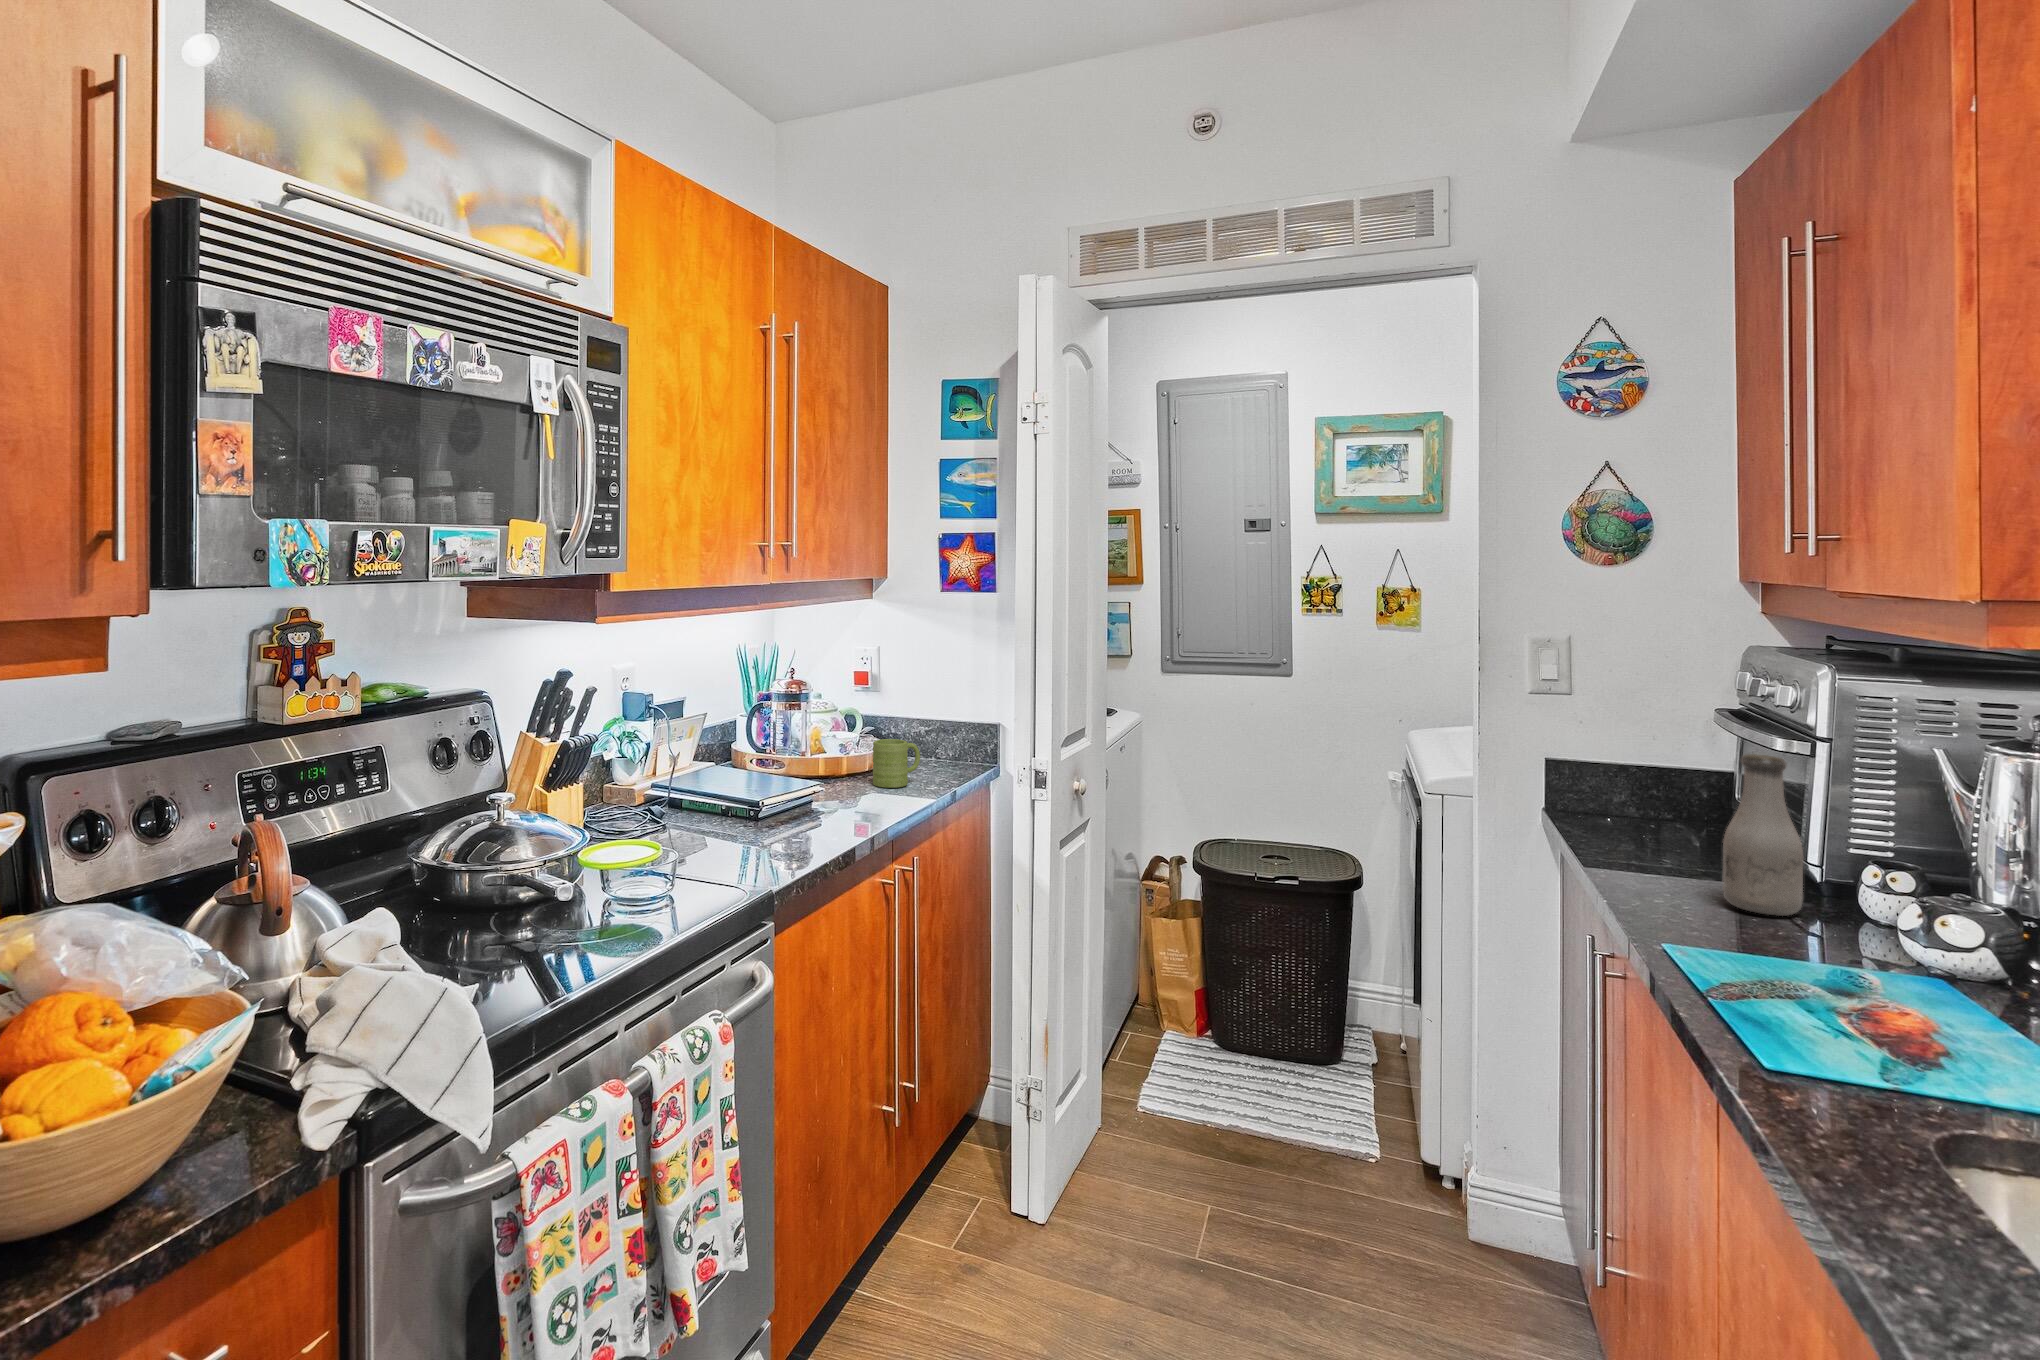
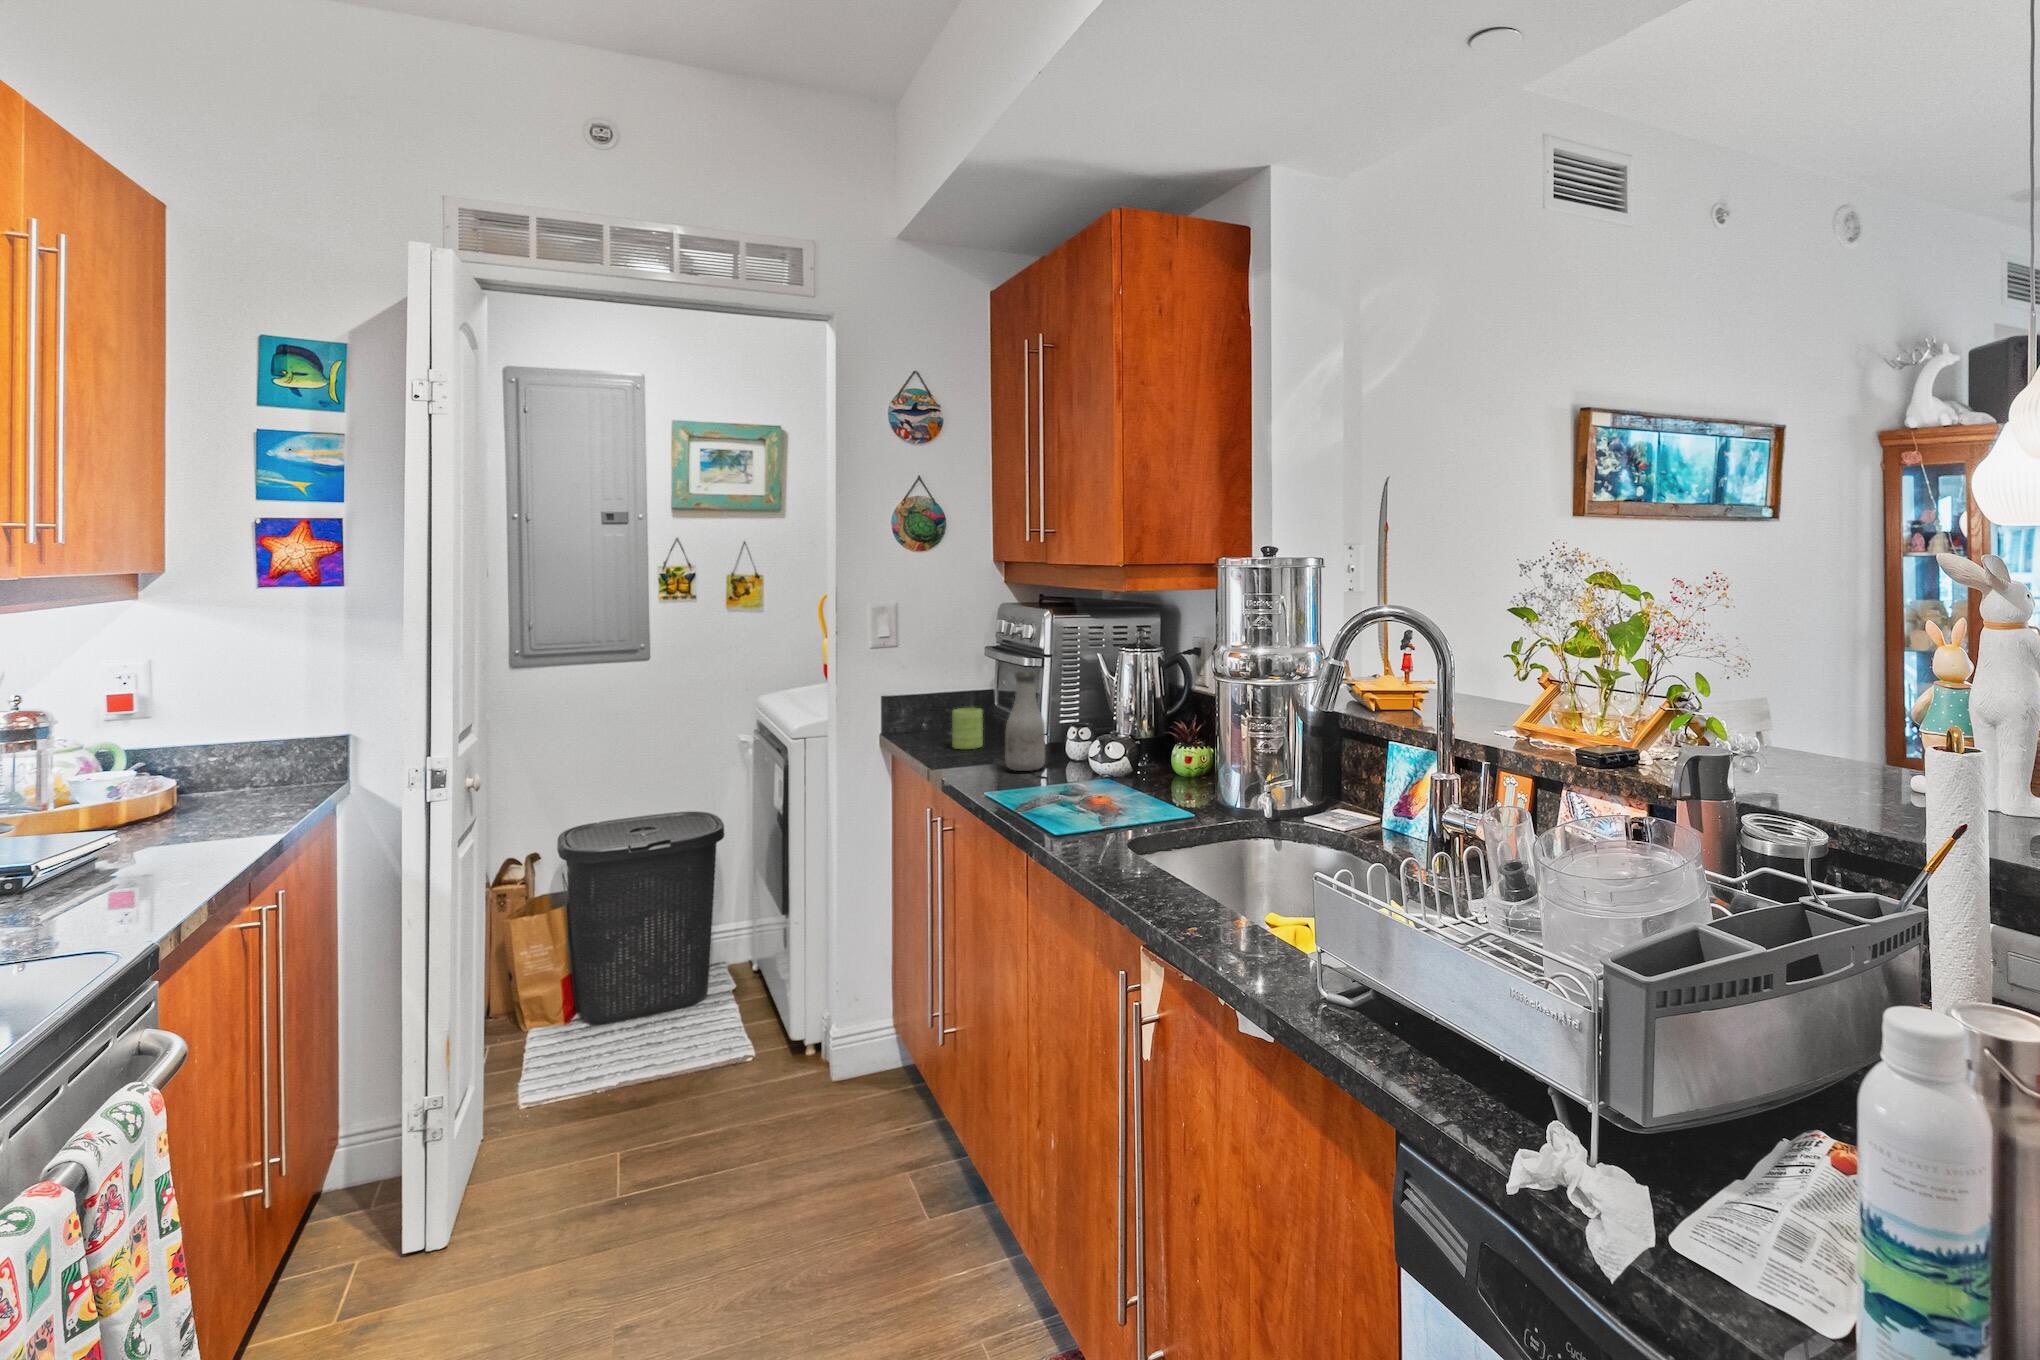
mug: present [873,739,920,788] -> present [952,708,983,749]

